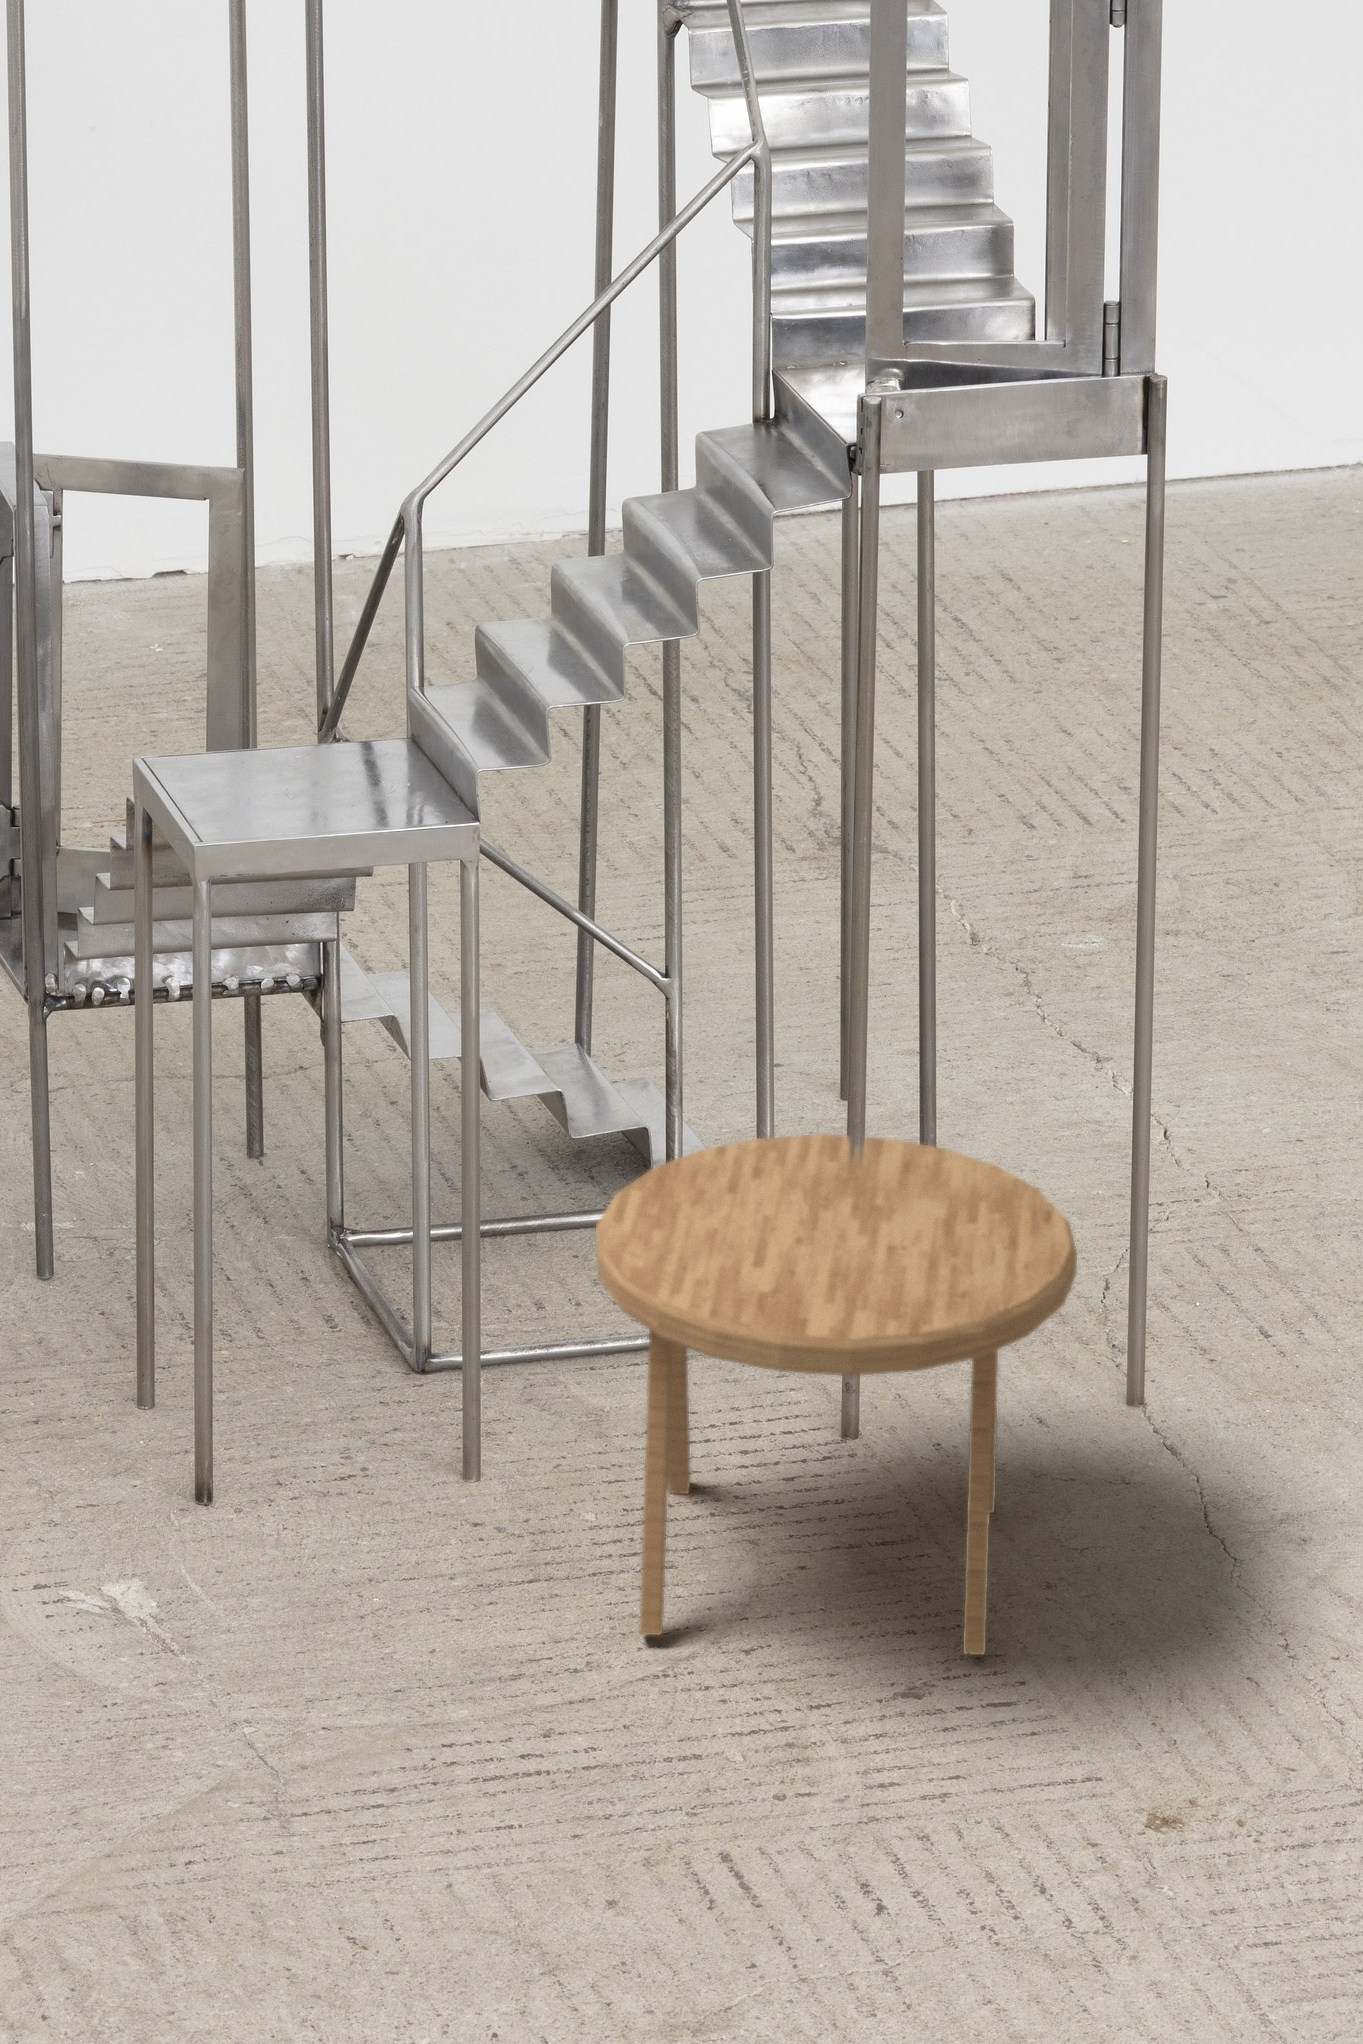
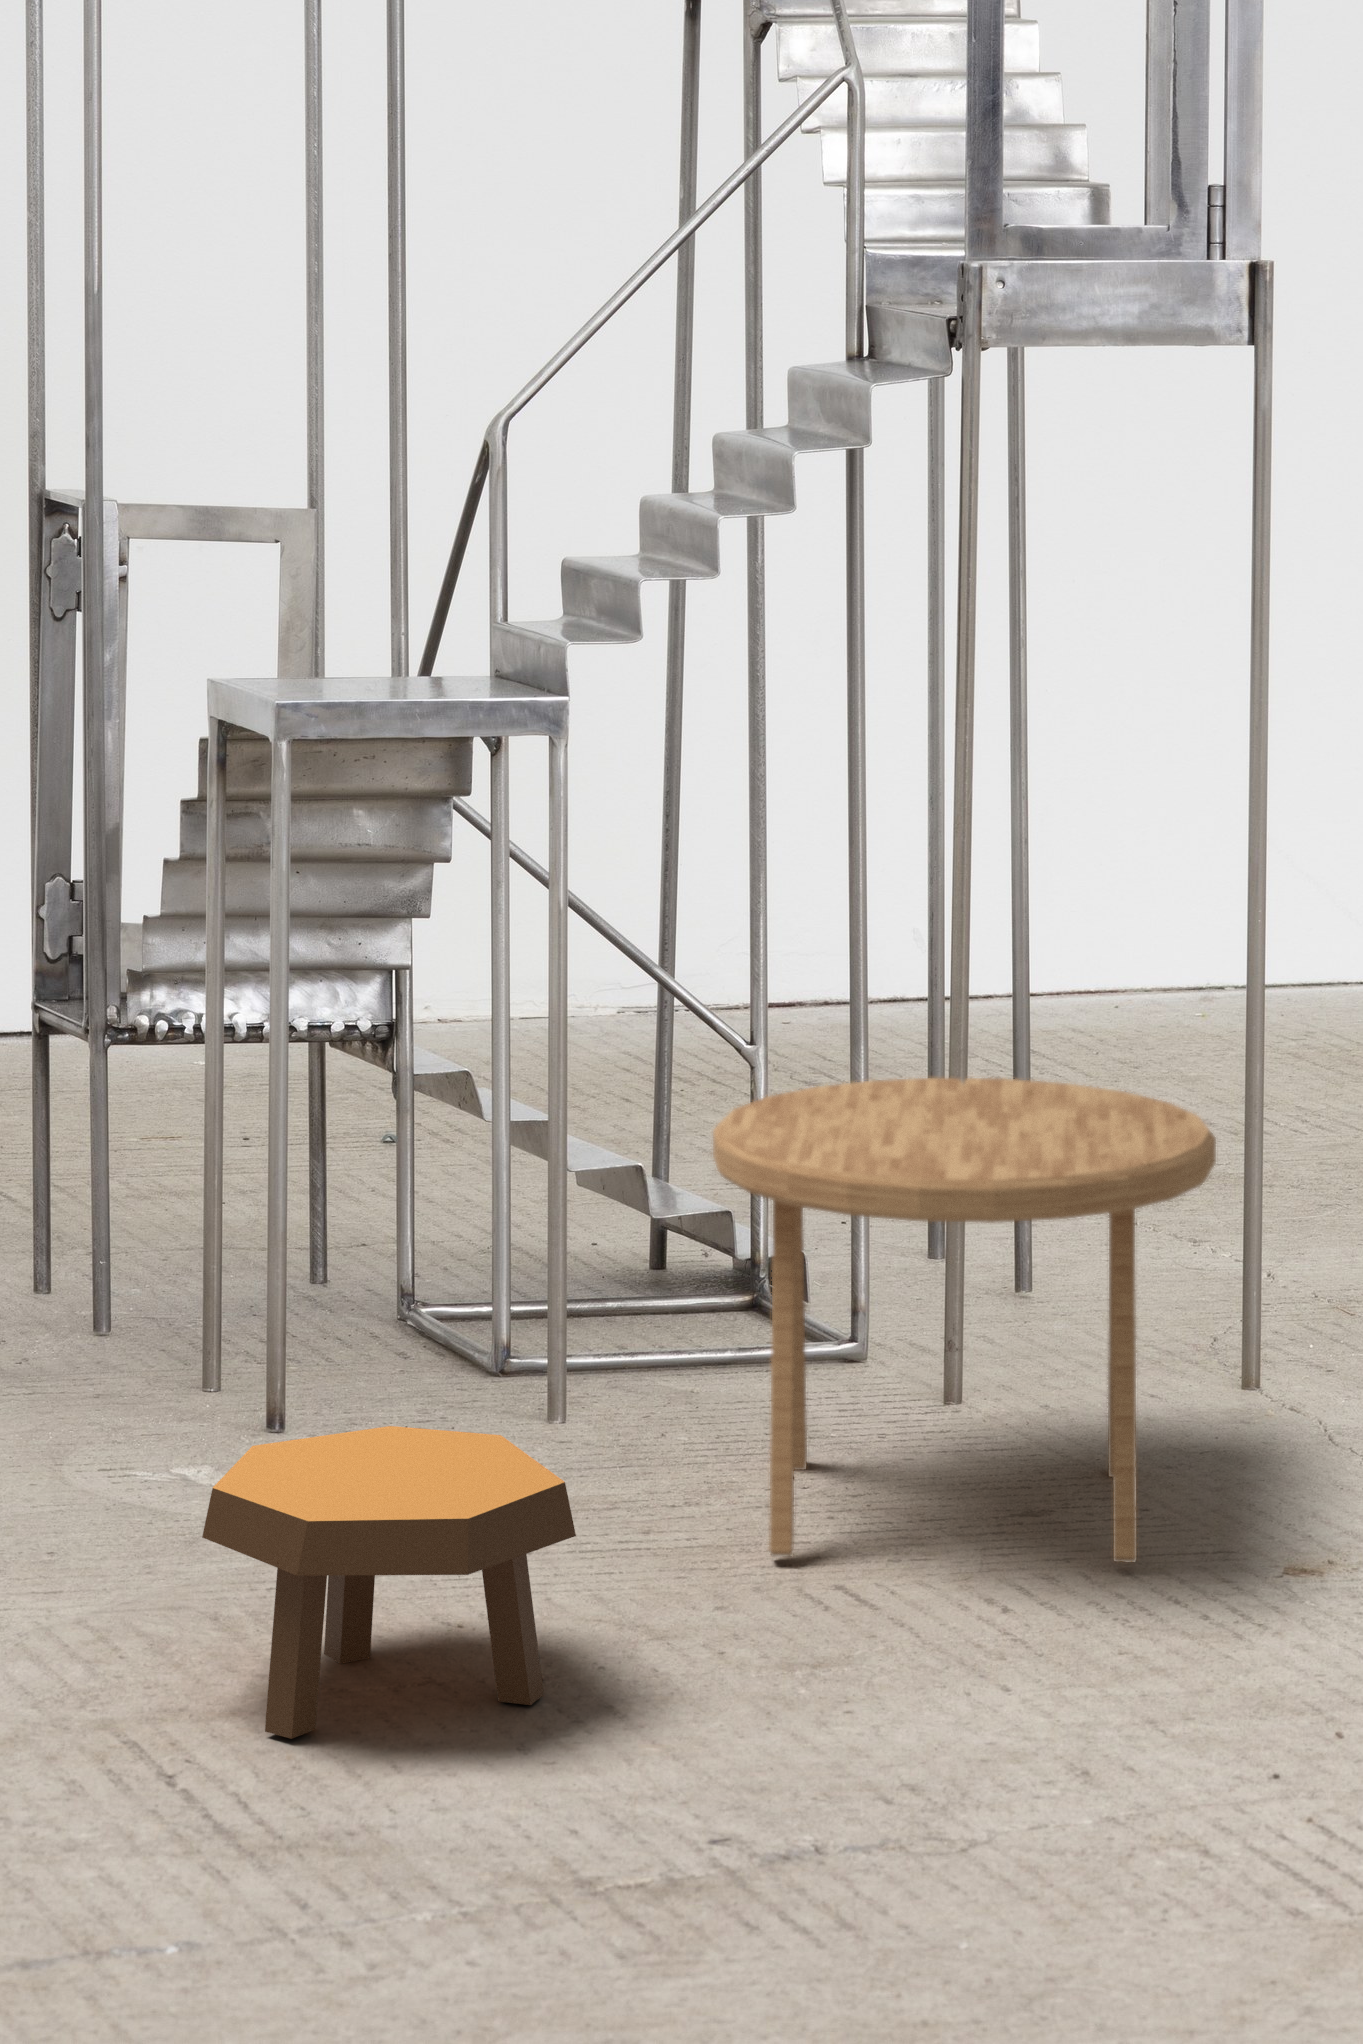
footstool: none [88,1559,438,1905] -> present [202,1426,576,1739]

